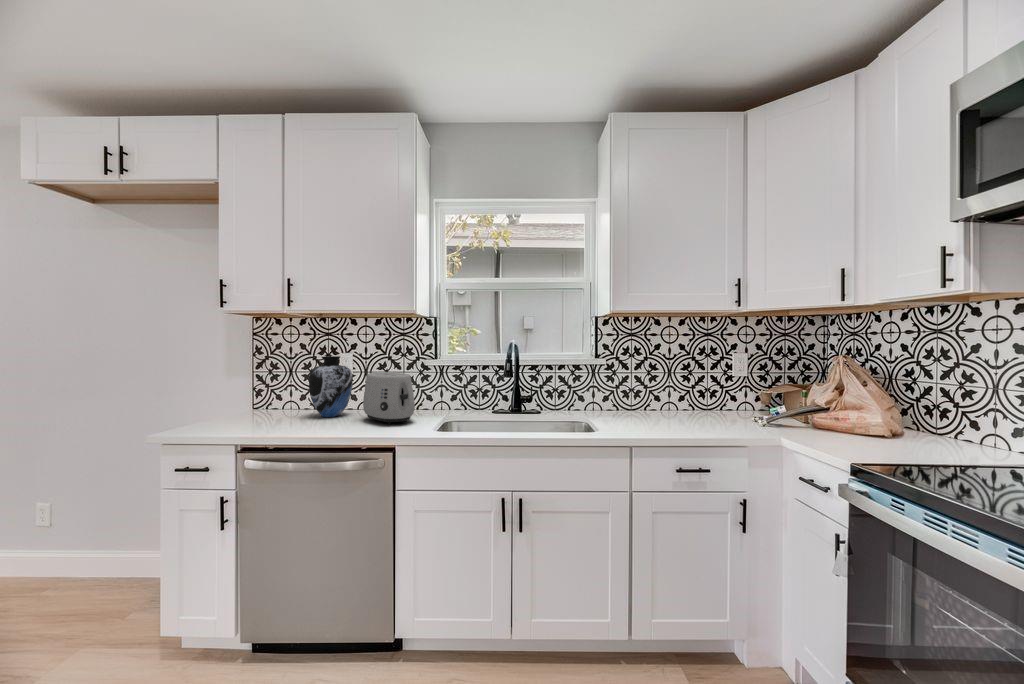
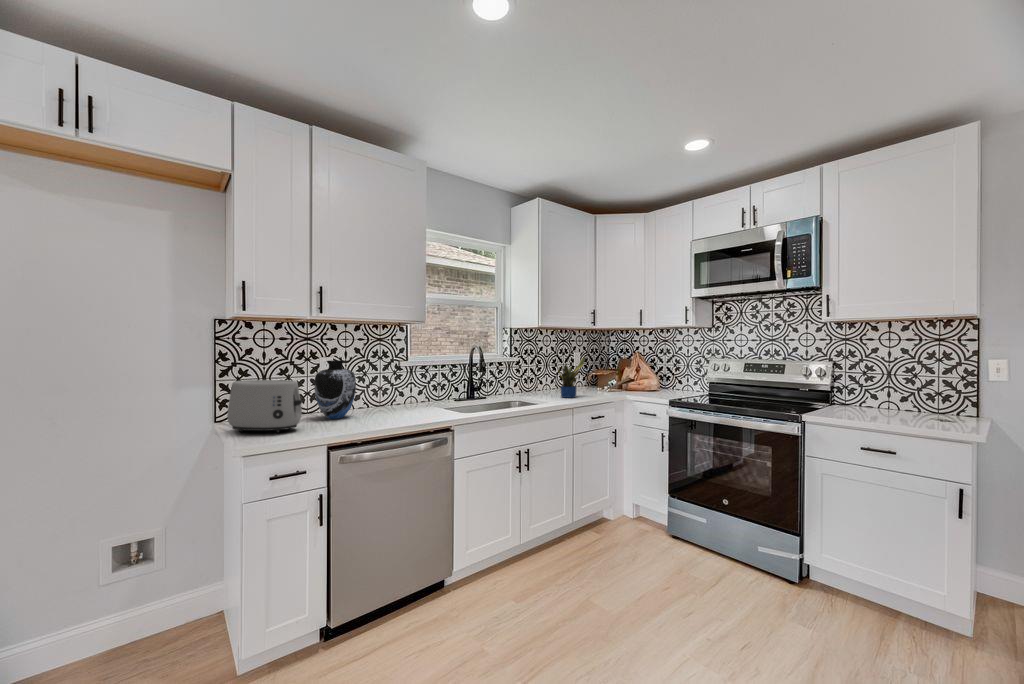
potted plant: none [645,359,693,427] -> present [558,357,585,398]
toaster: present [363,372,415,424] -> present [227,380,303,433]

